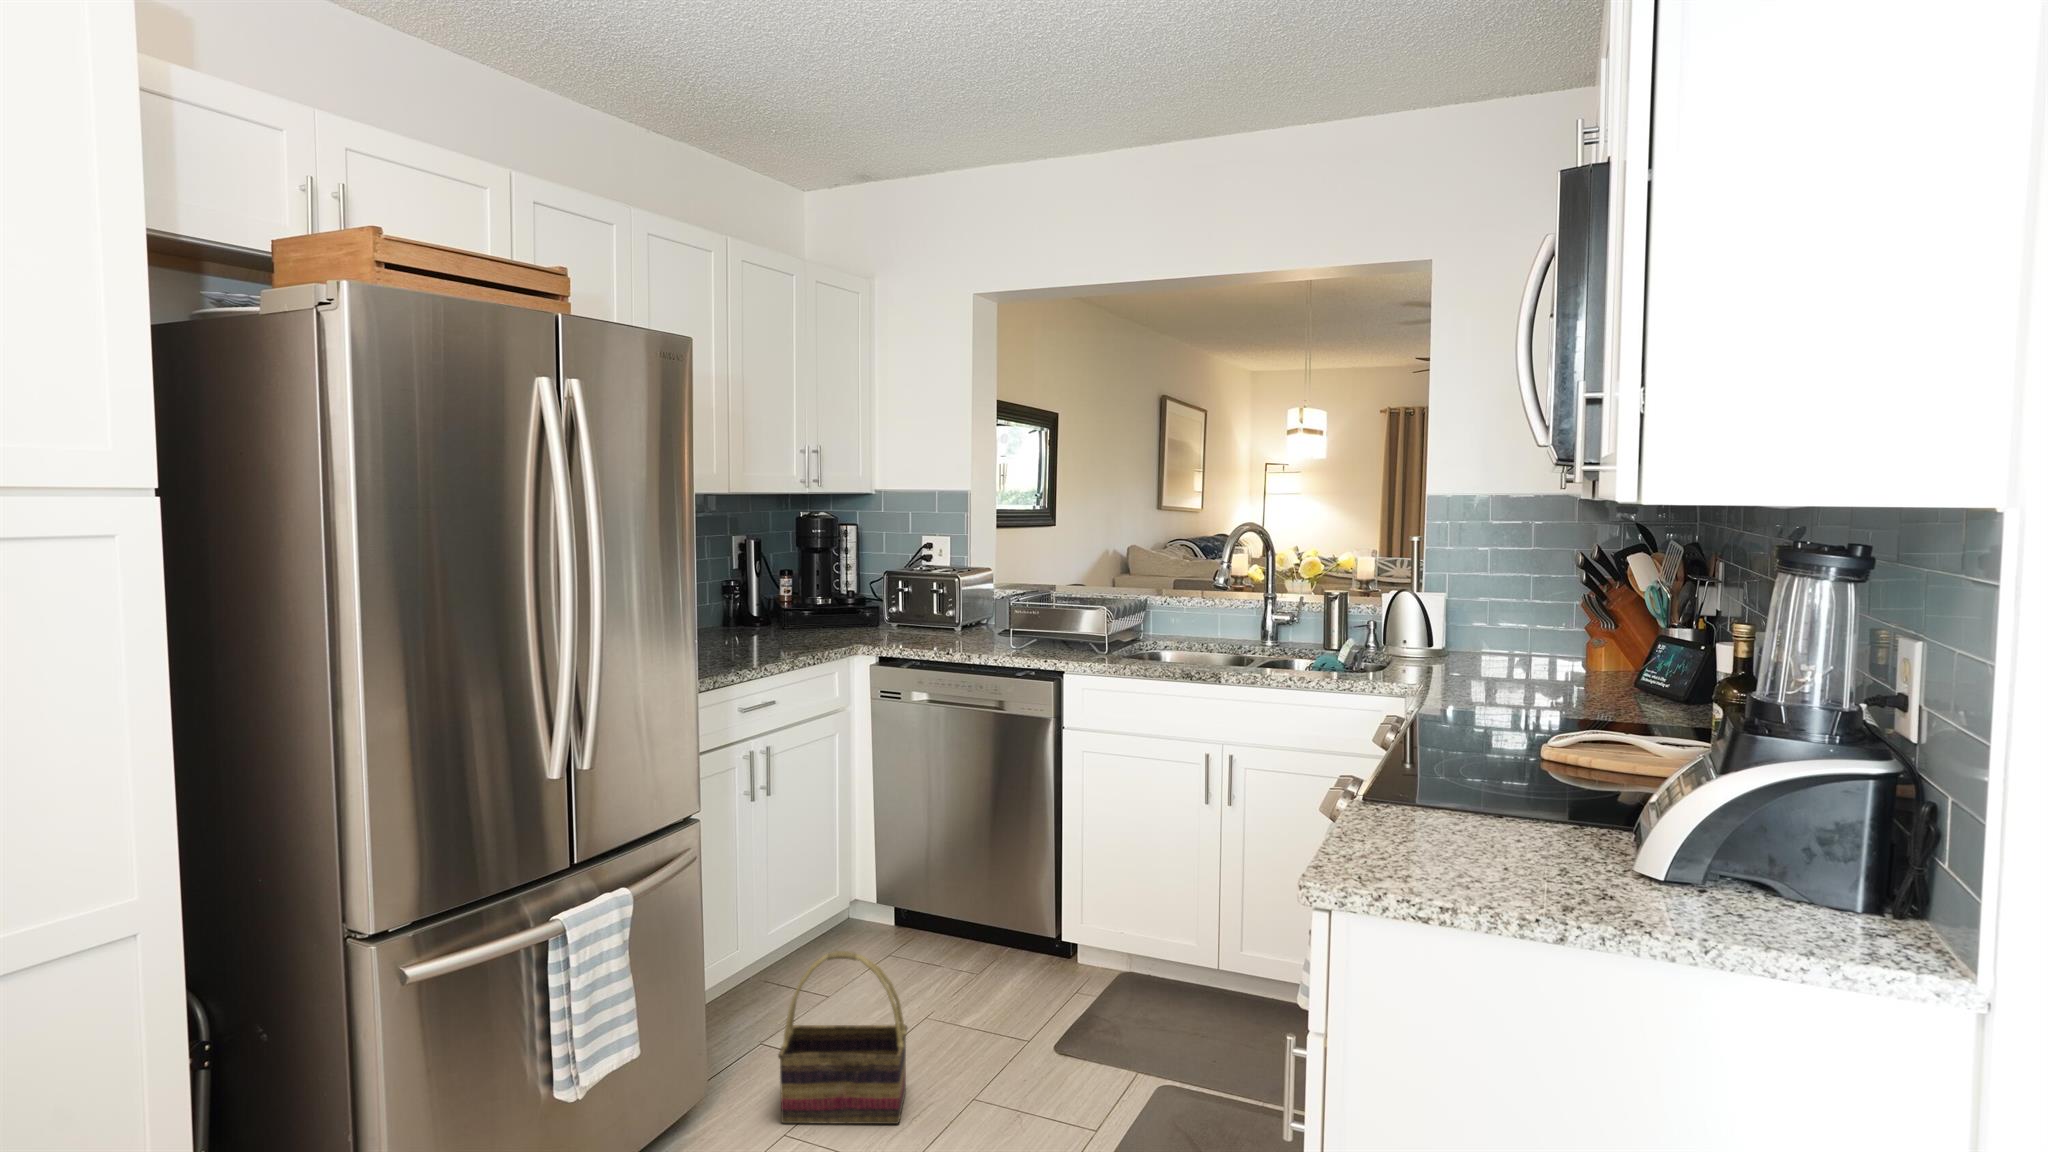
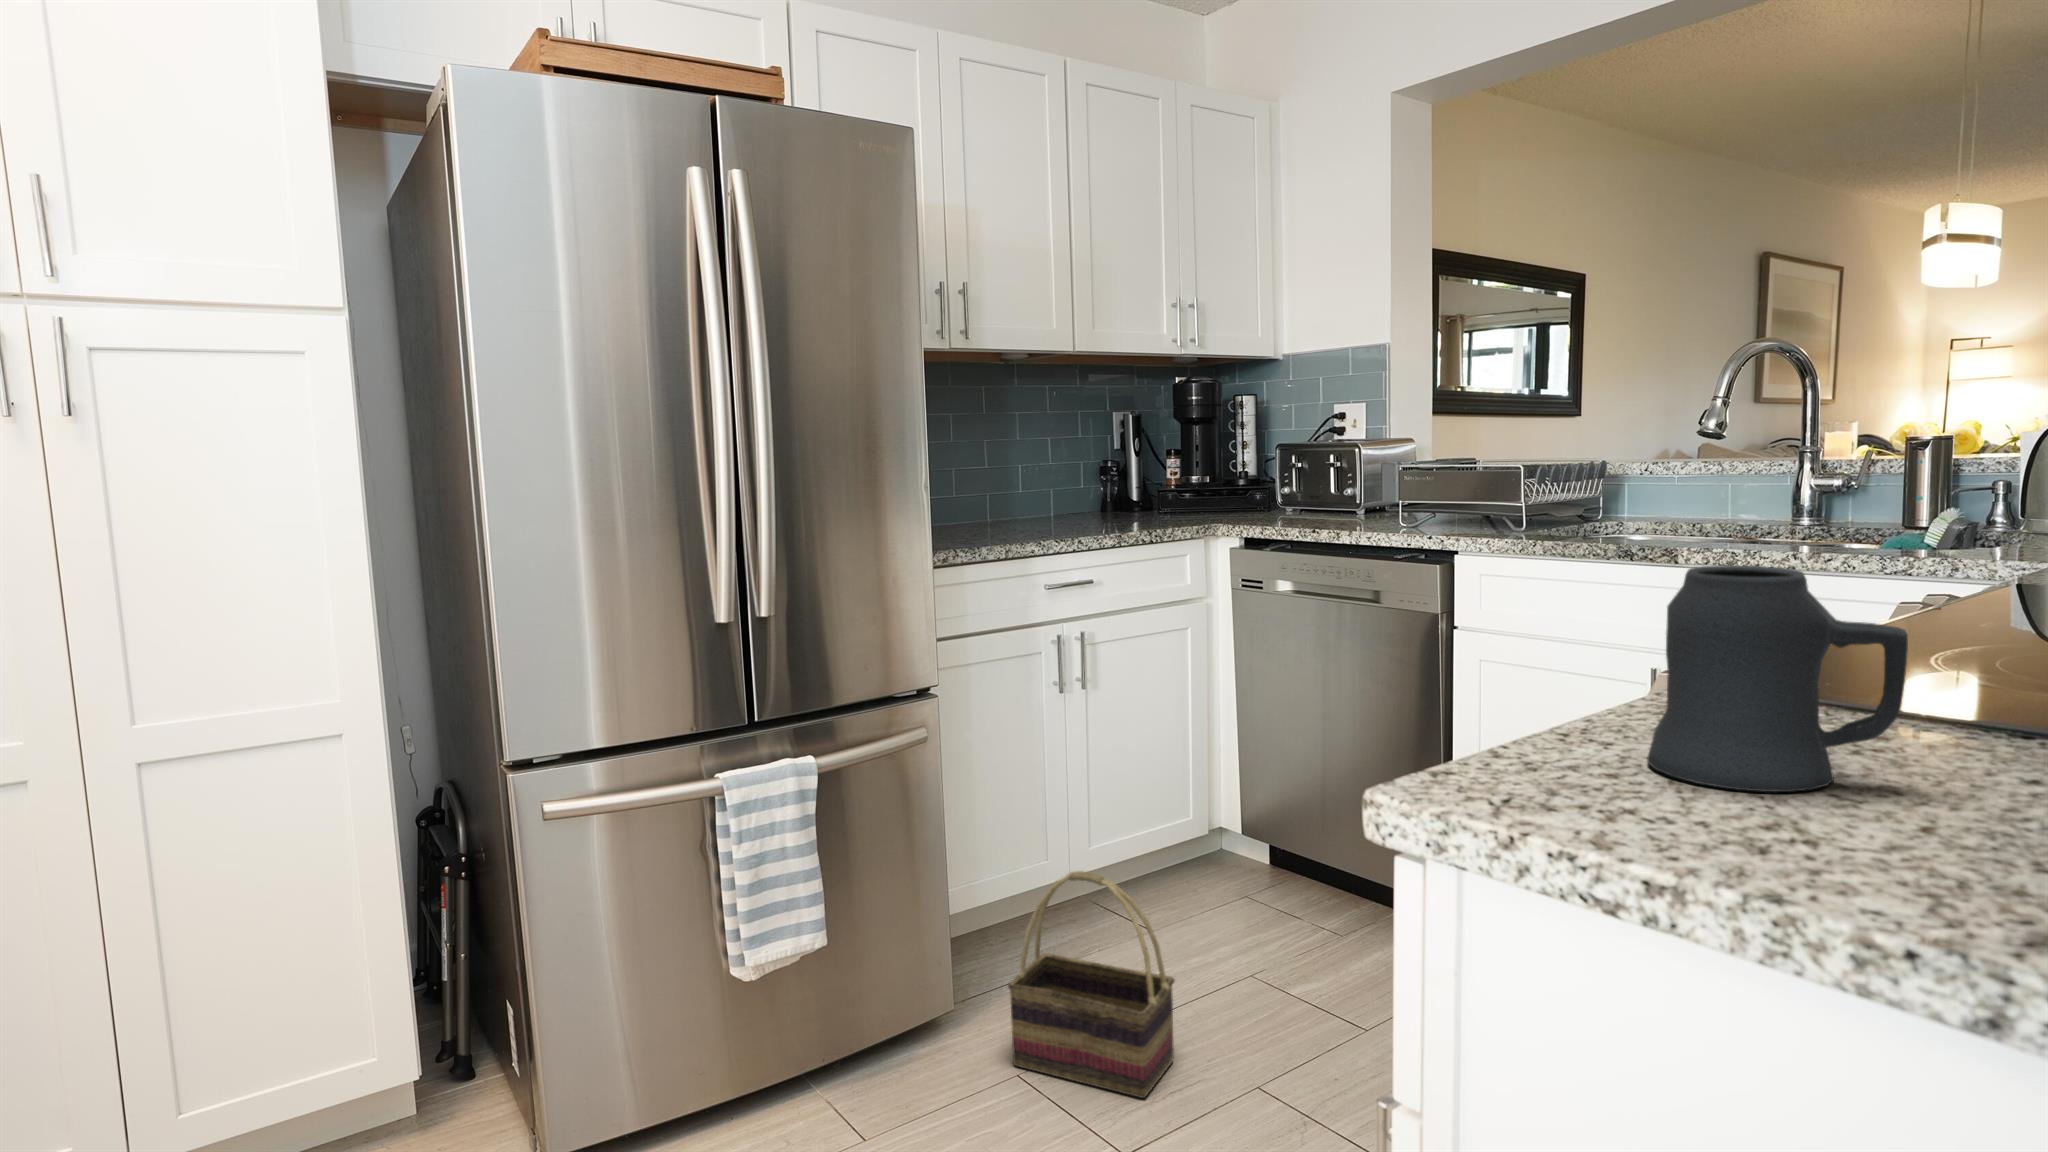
mug: none [1386,756,1488,860] -> present [1647,565,1908,792]

